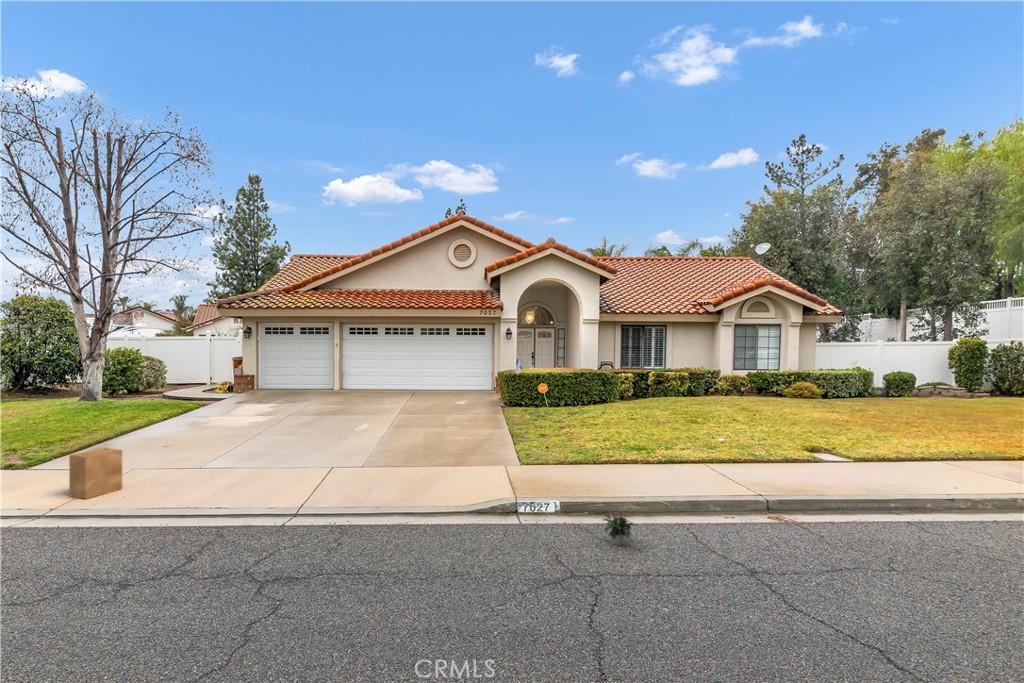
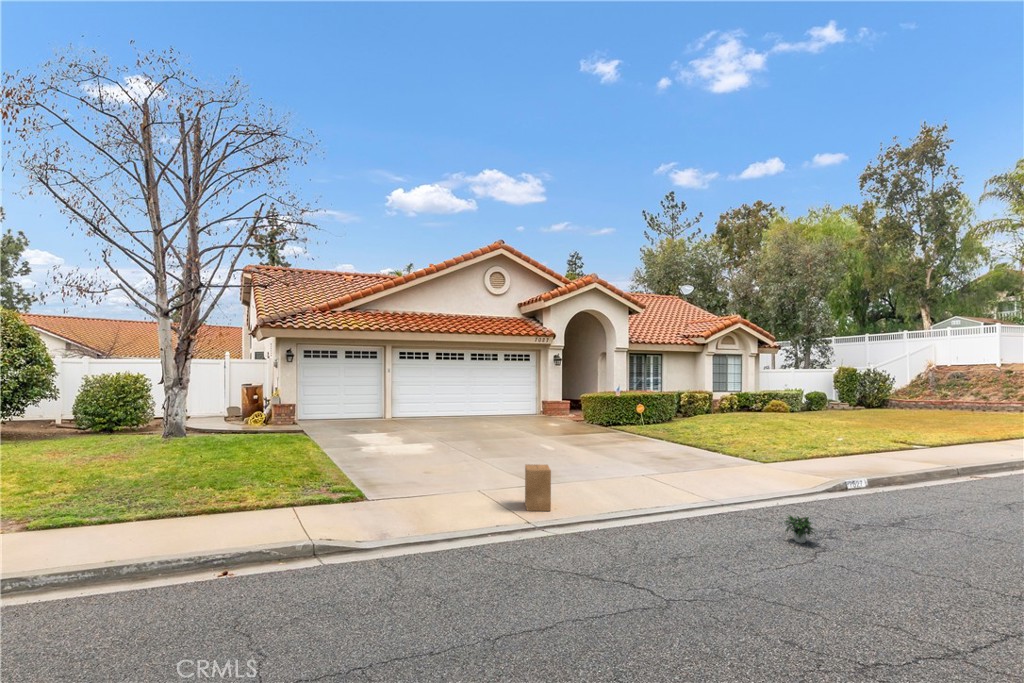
potted plant: present [603,513,633,545] -> present [785,516,814,543]

